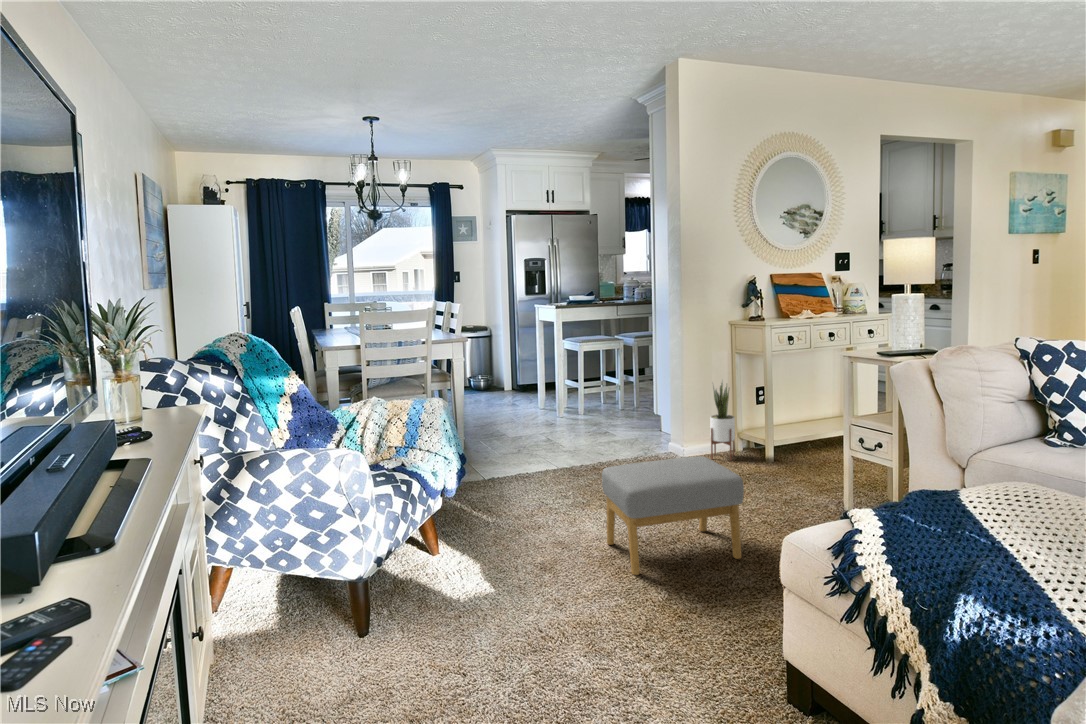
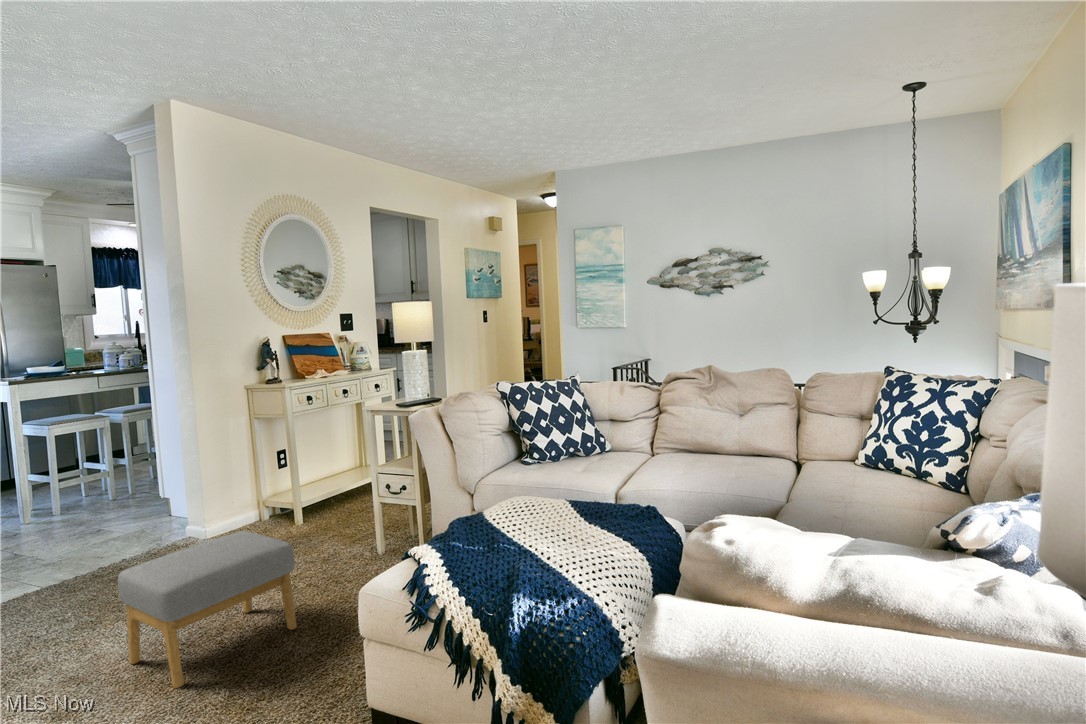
potted plant: present [710,382,735,460] -> none [232,445,262,533]

